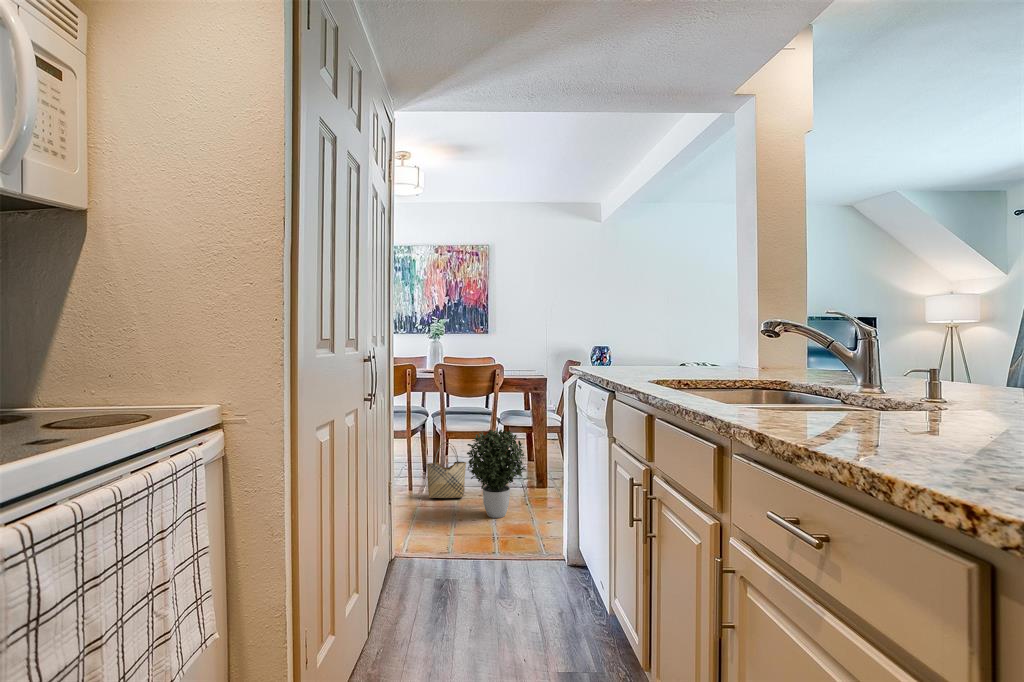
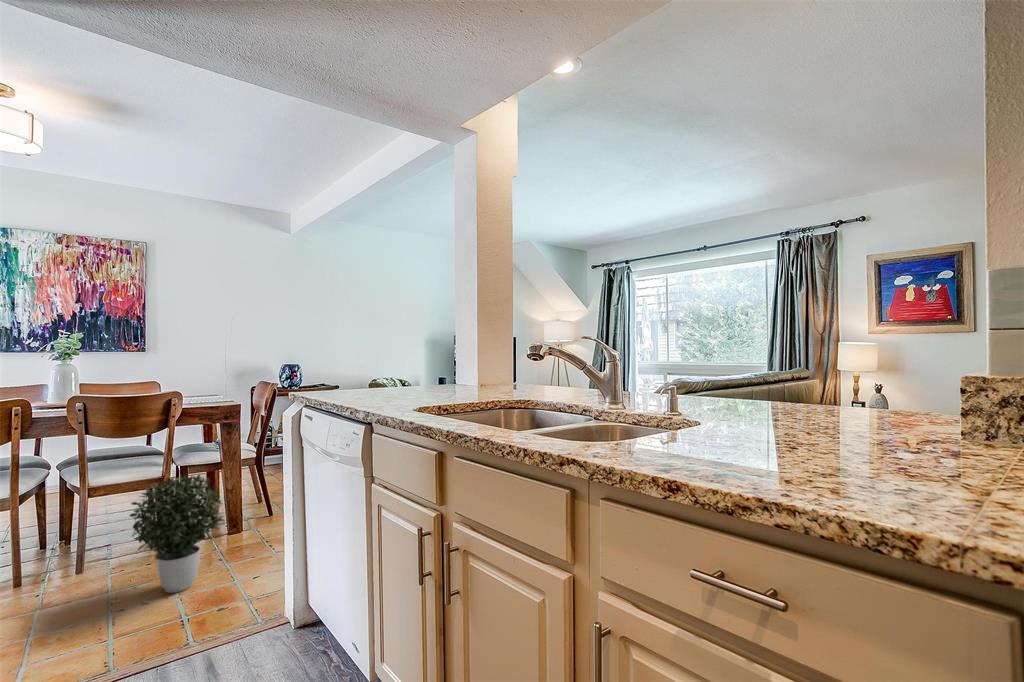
woven basket: present [426,442,466,498] -> none [50,503,124,590]

